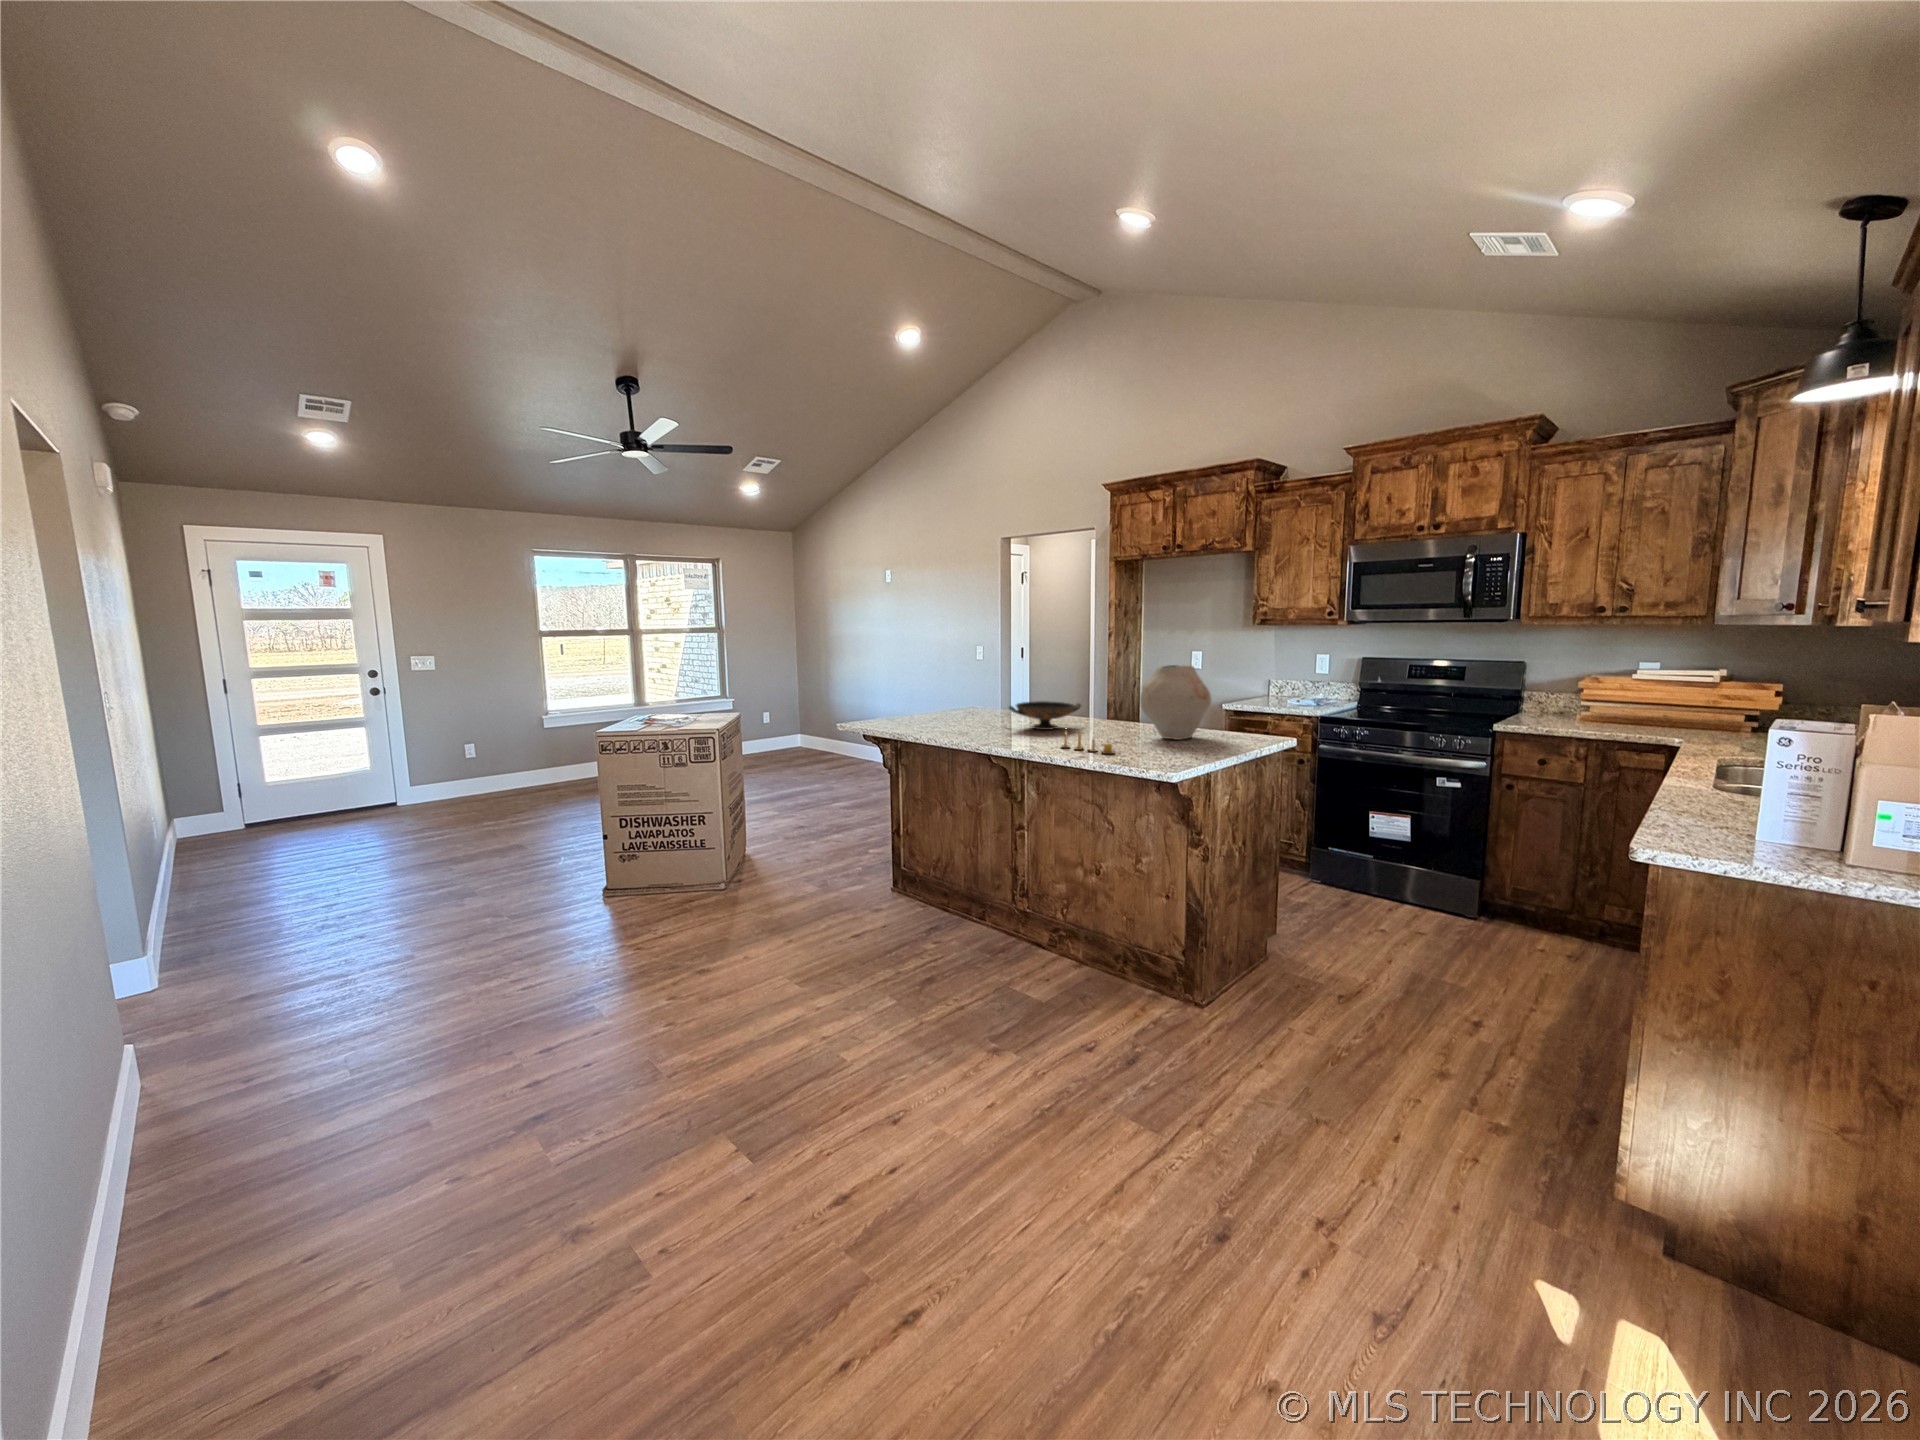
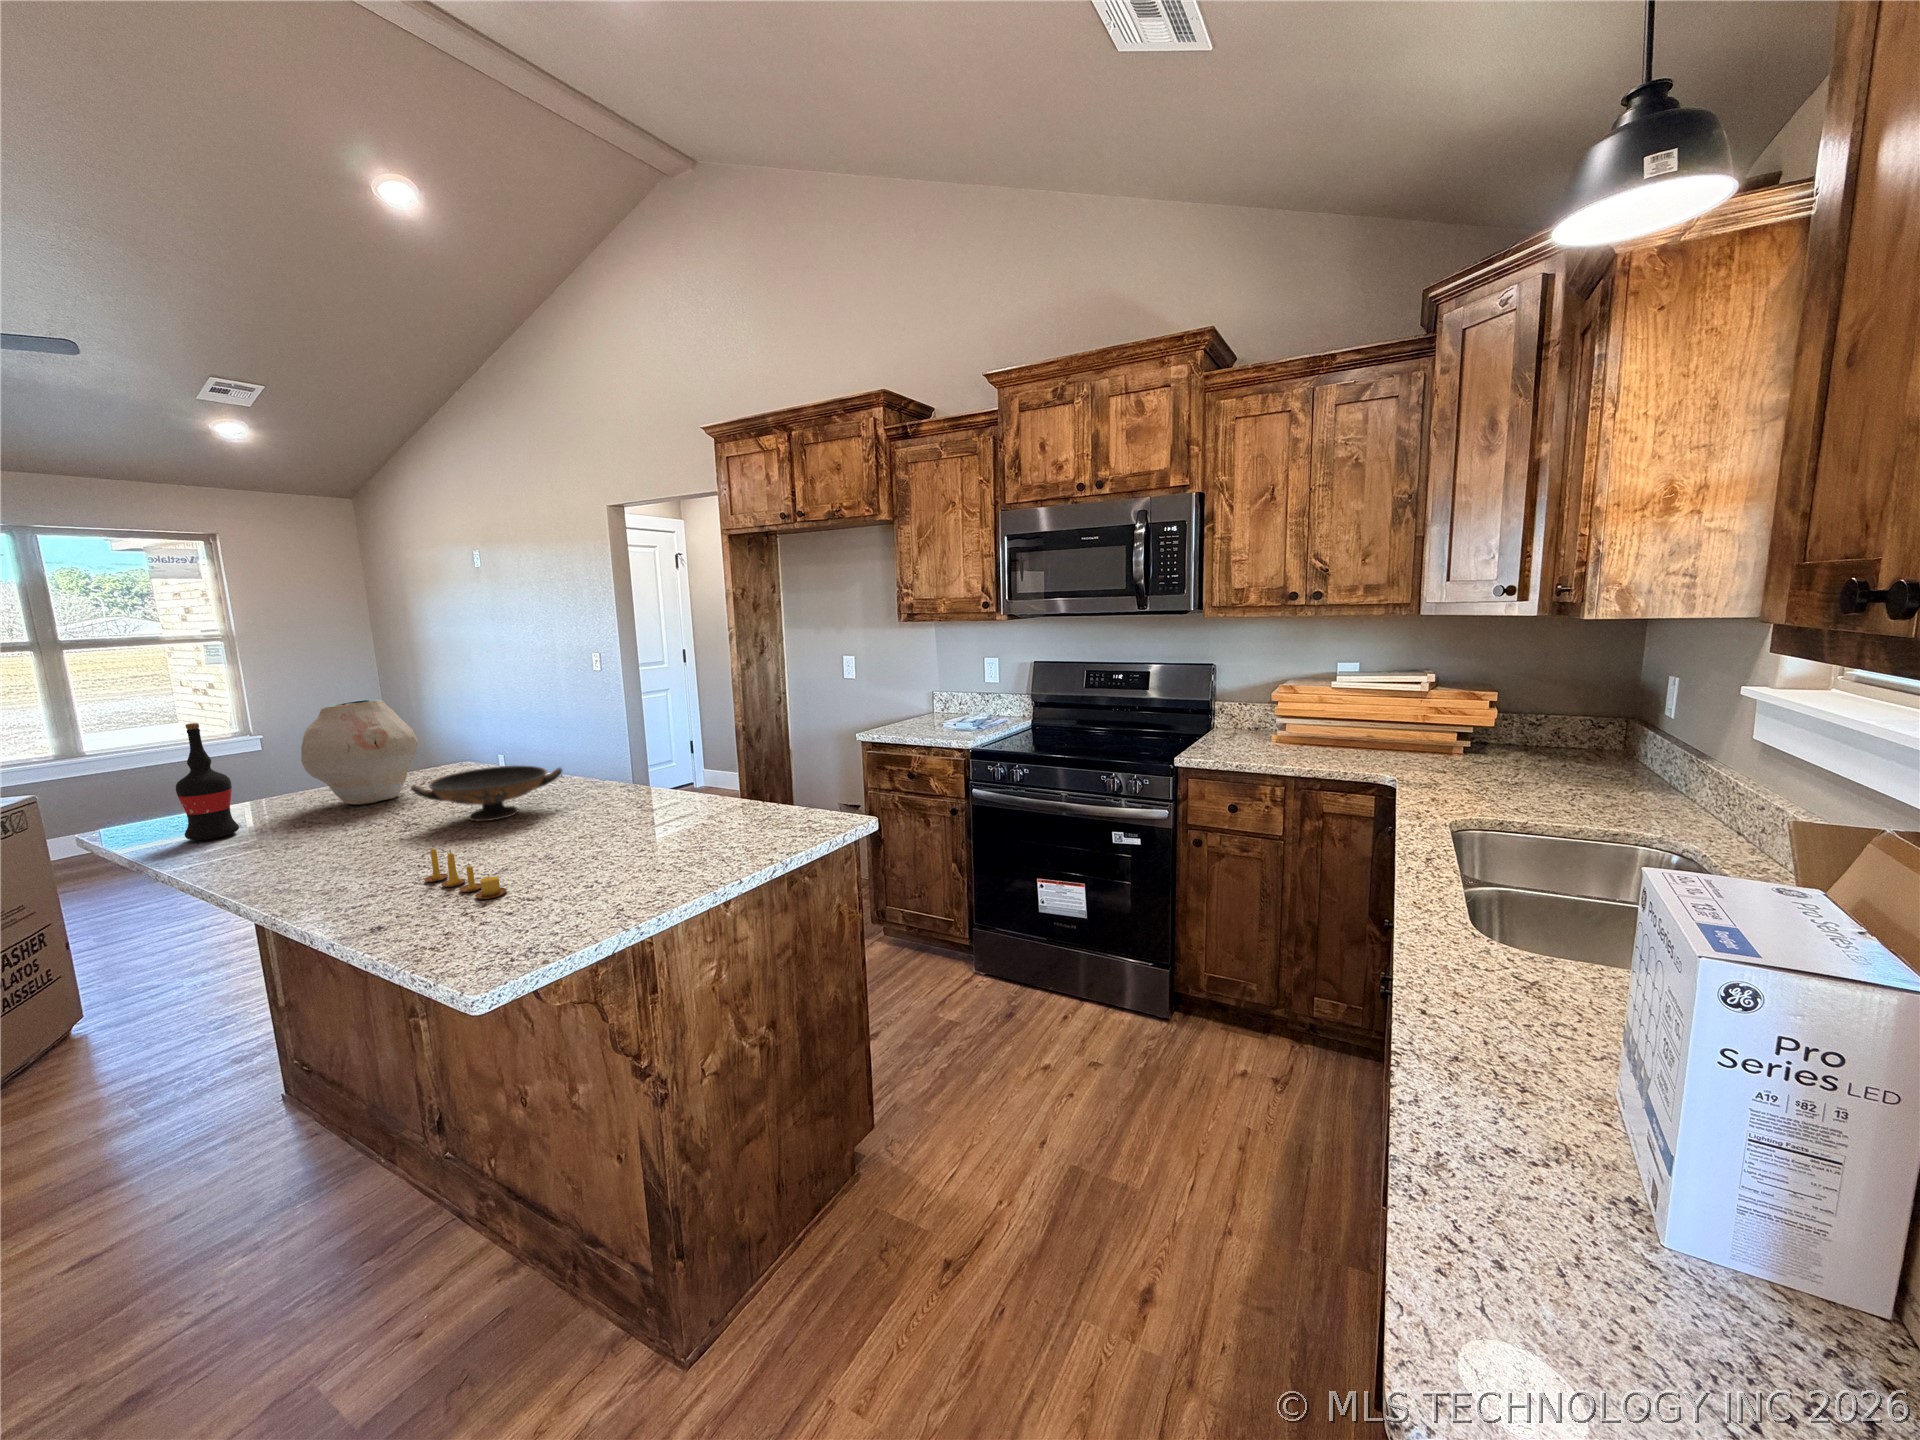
vase: present [1140,665,1211,740] -> present [301,699,418,805]
wine bottle: none [885,666,908,730] -> present [176,723,239,840]

